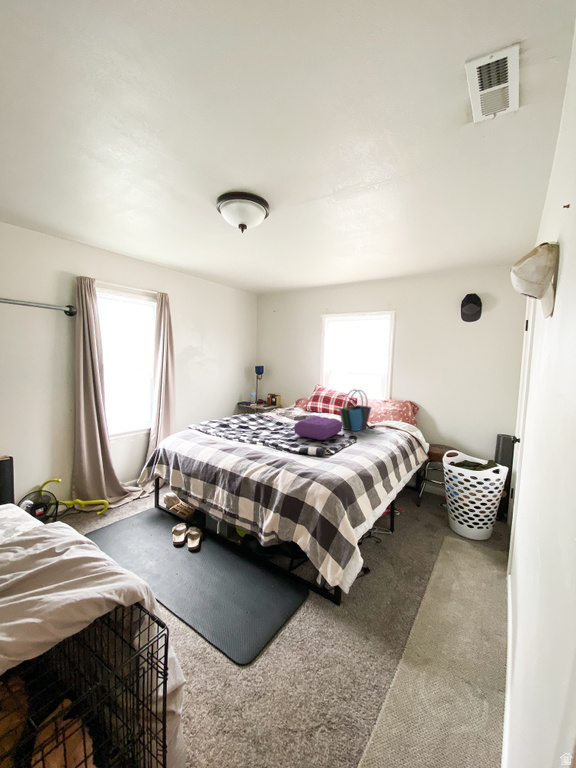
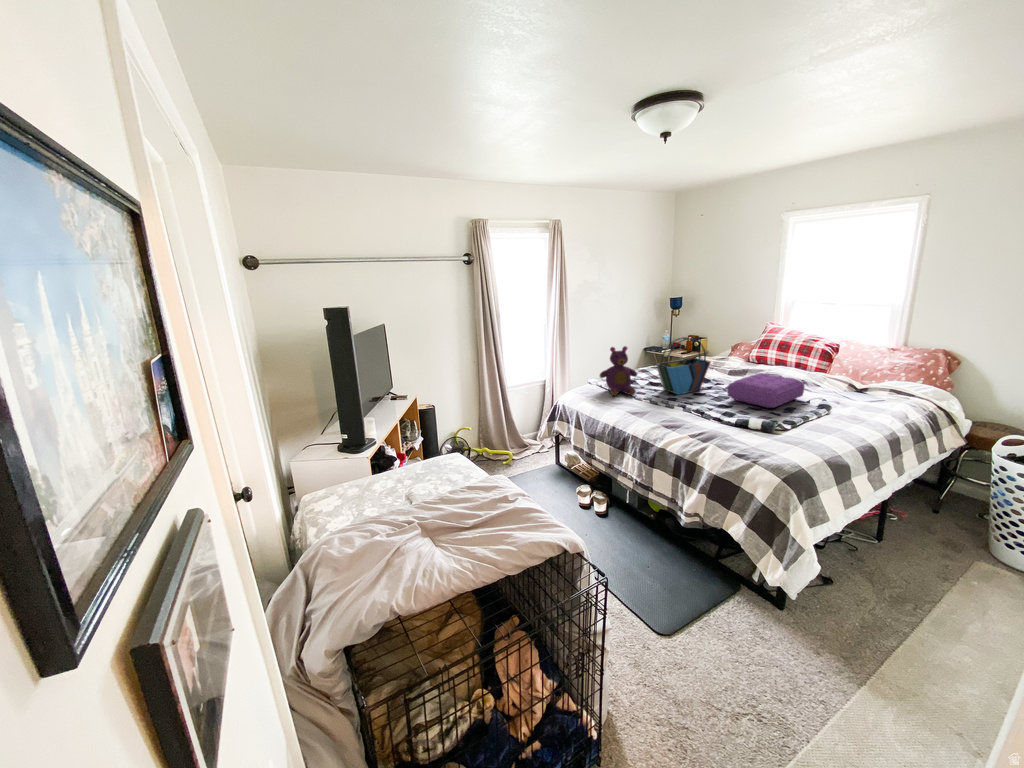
tote bag: present [339,390,371,431] -> present [656,337,710,395]
teddy bear: none [196,395,228,437] -> present [600,346,637,396]

